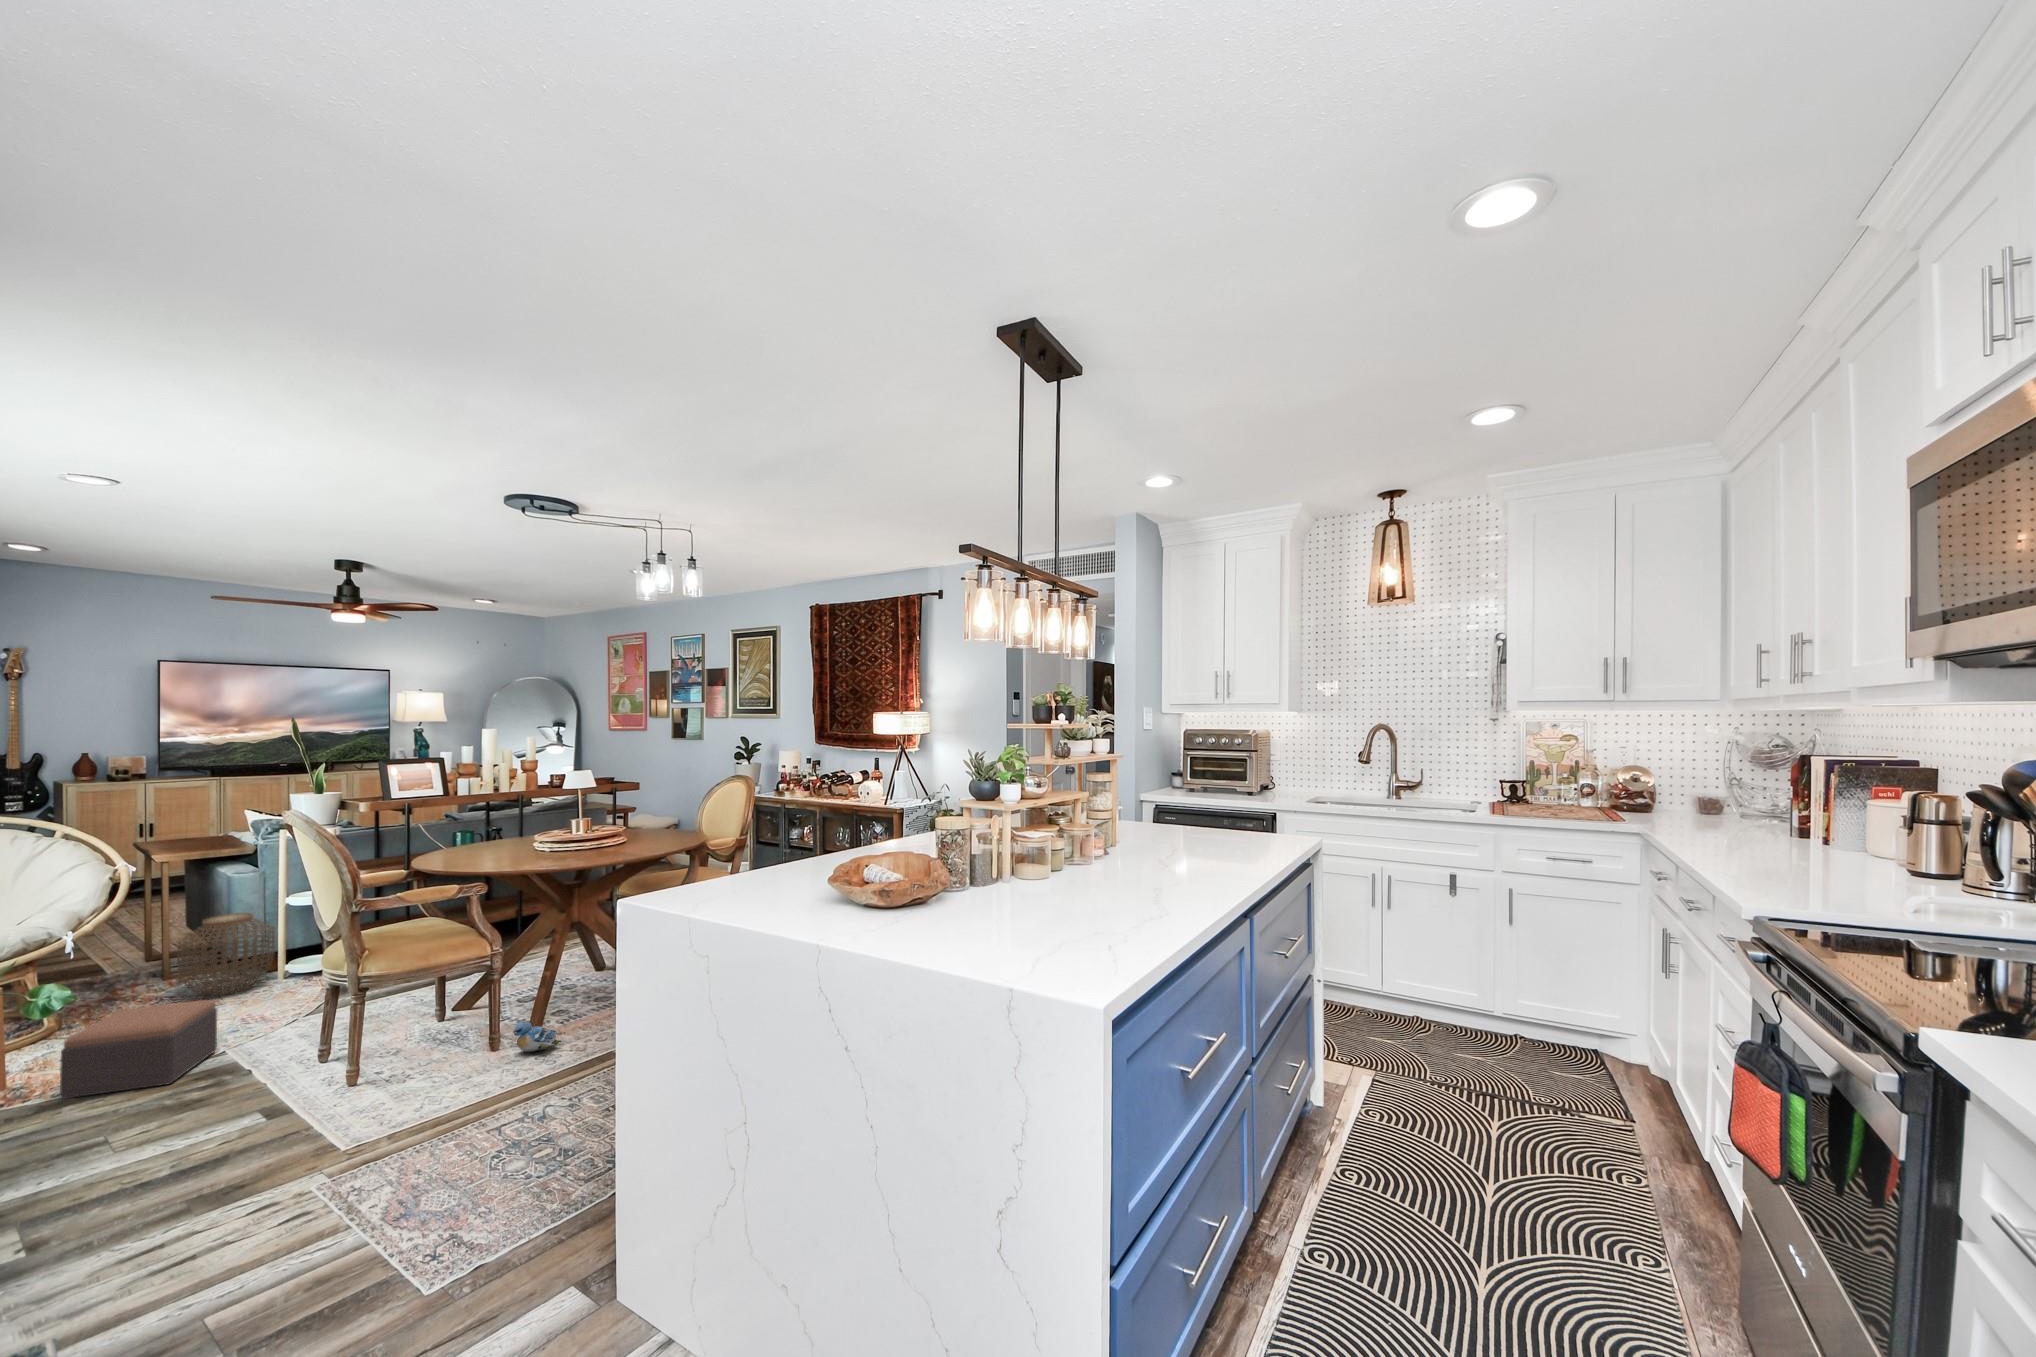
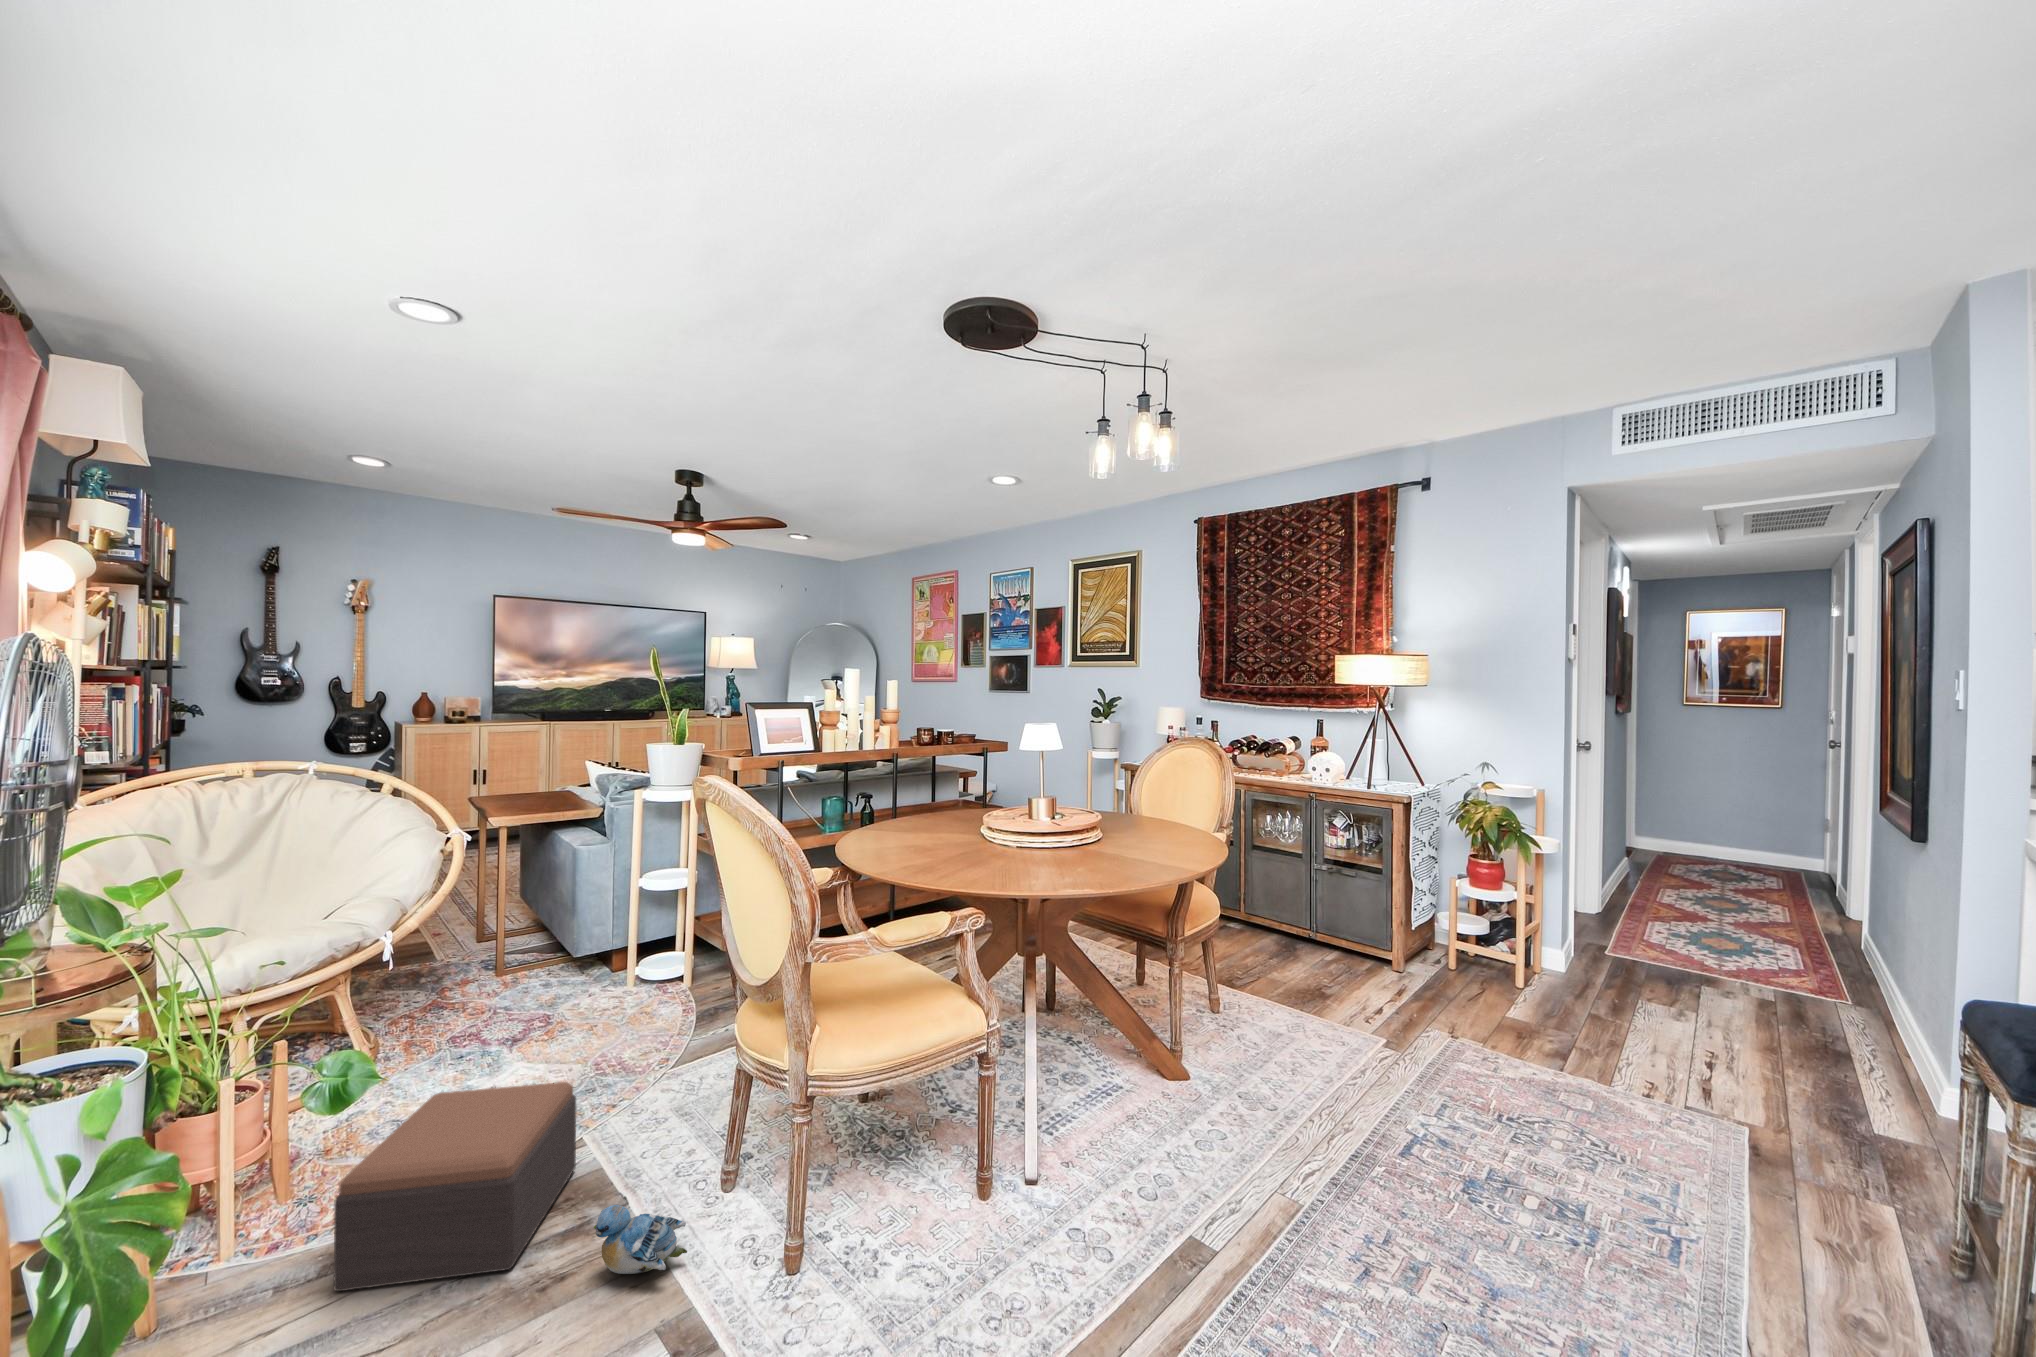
woven basket: present [177,913,275,996] -> none [514,901,630,1023]
plush toy: present [513,1021,561,1052] -> present [594,1205,687,1274]

